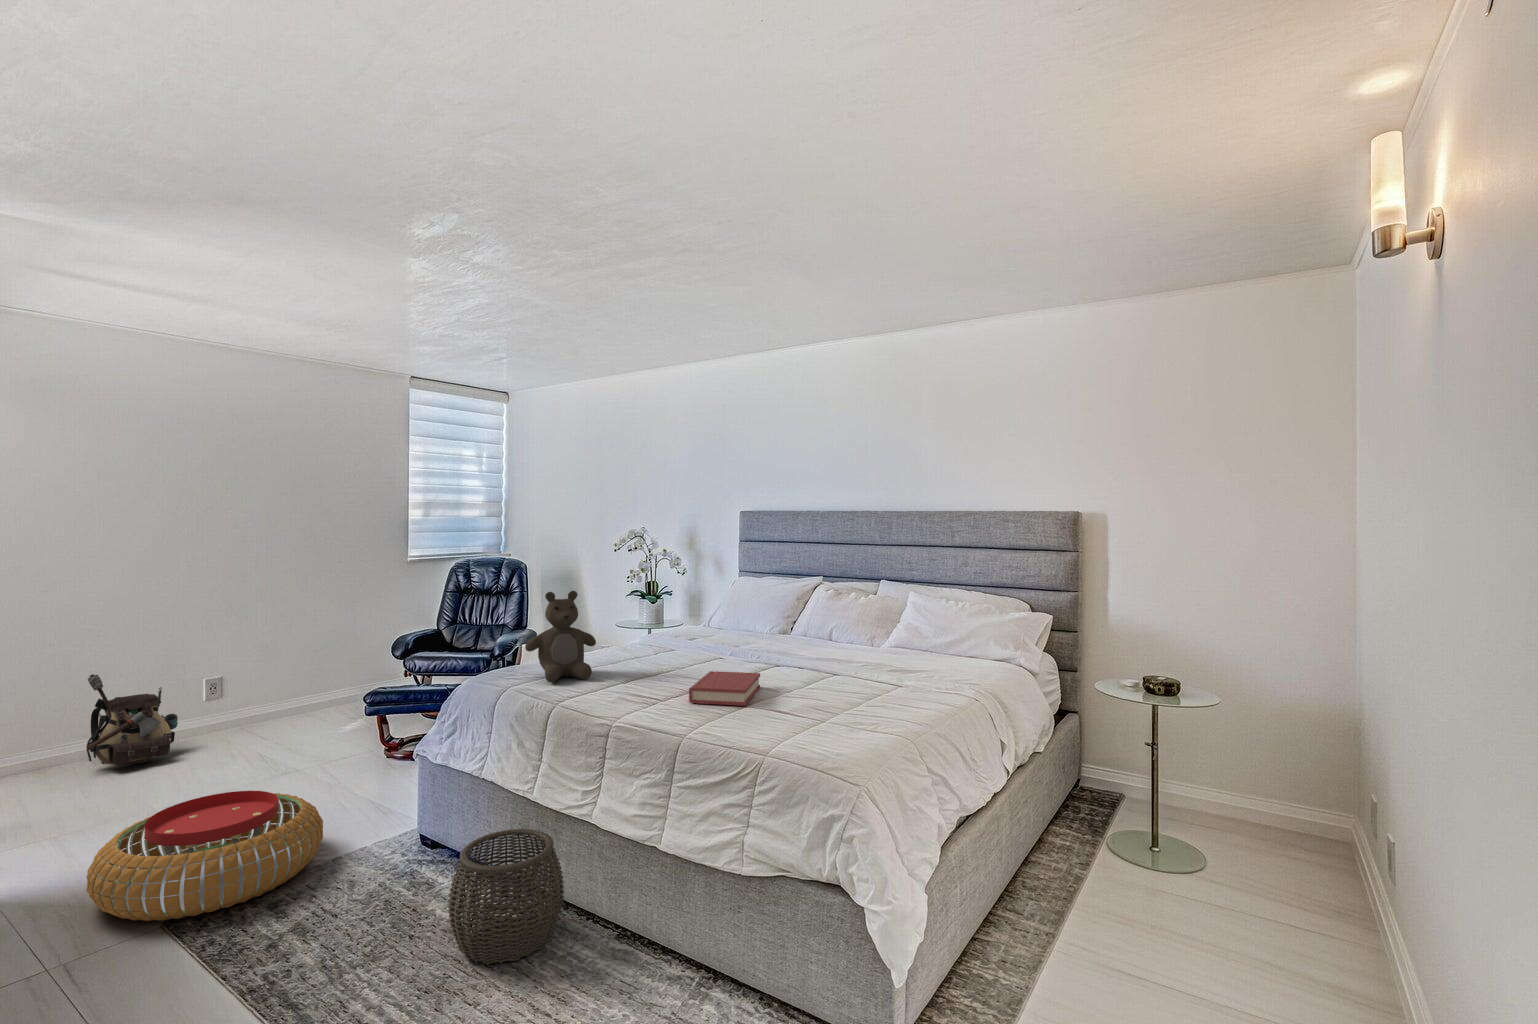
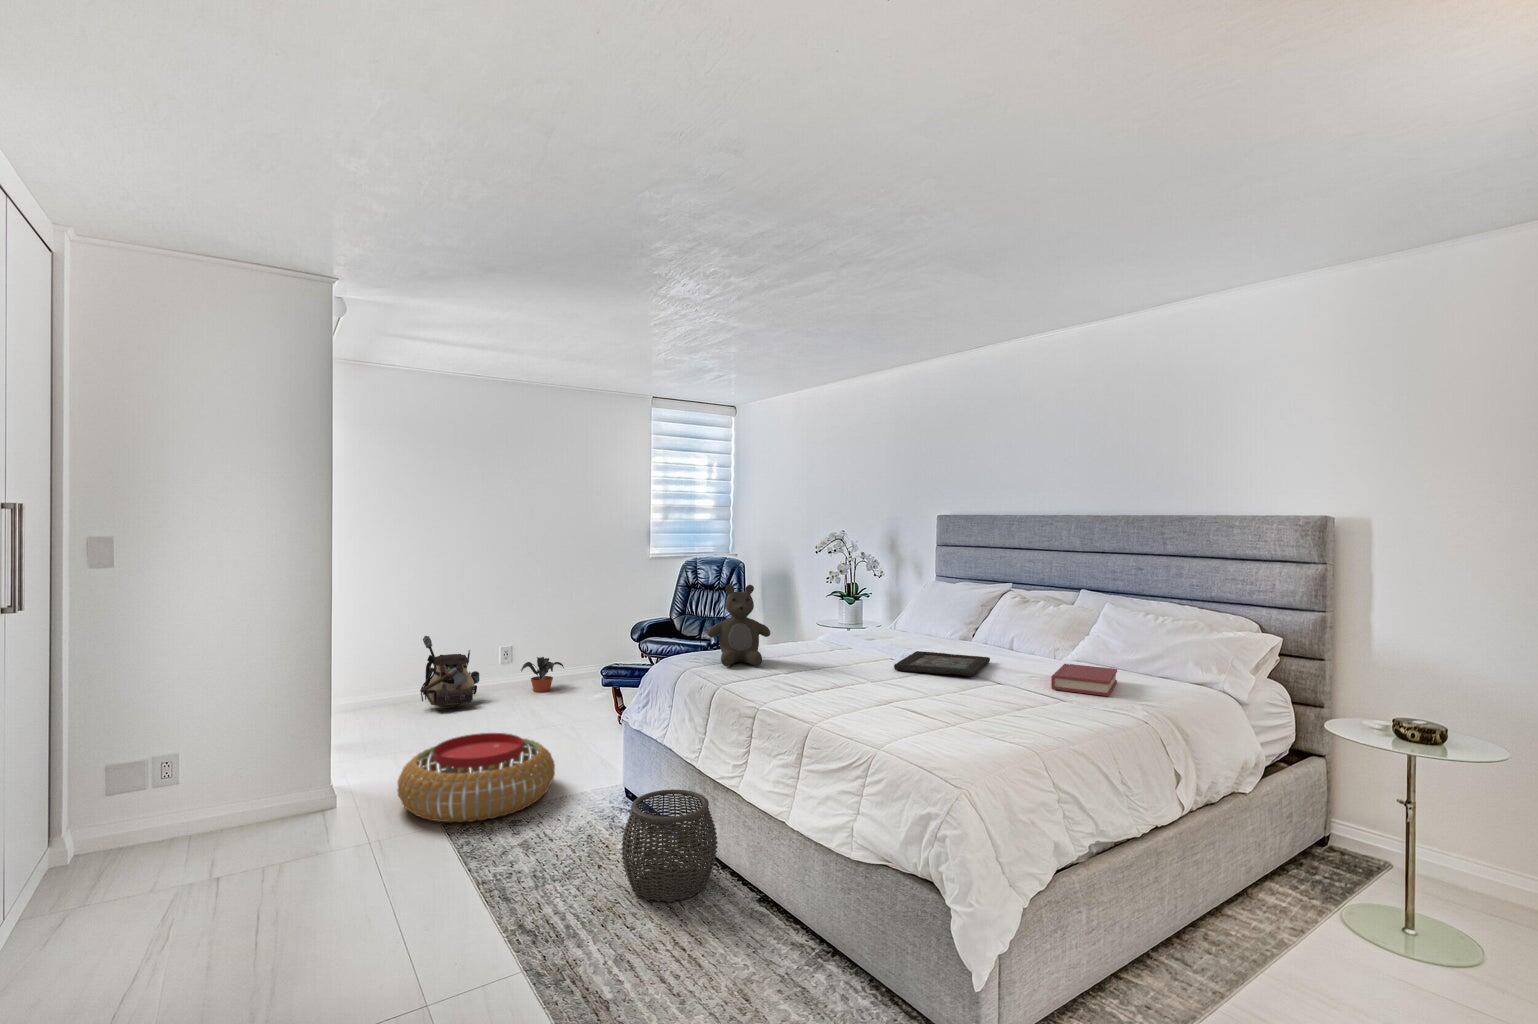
decorative tray: none [730,649,814,671] -> present [894,651,990,676]
hardback book: present [689,671,760,706] -> present [1051,664,1117,696]
potted plant: none [235,687,298,731] -> present [521,657,564,692]

